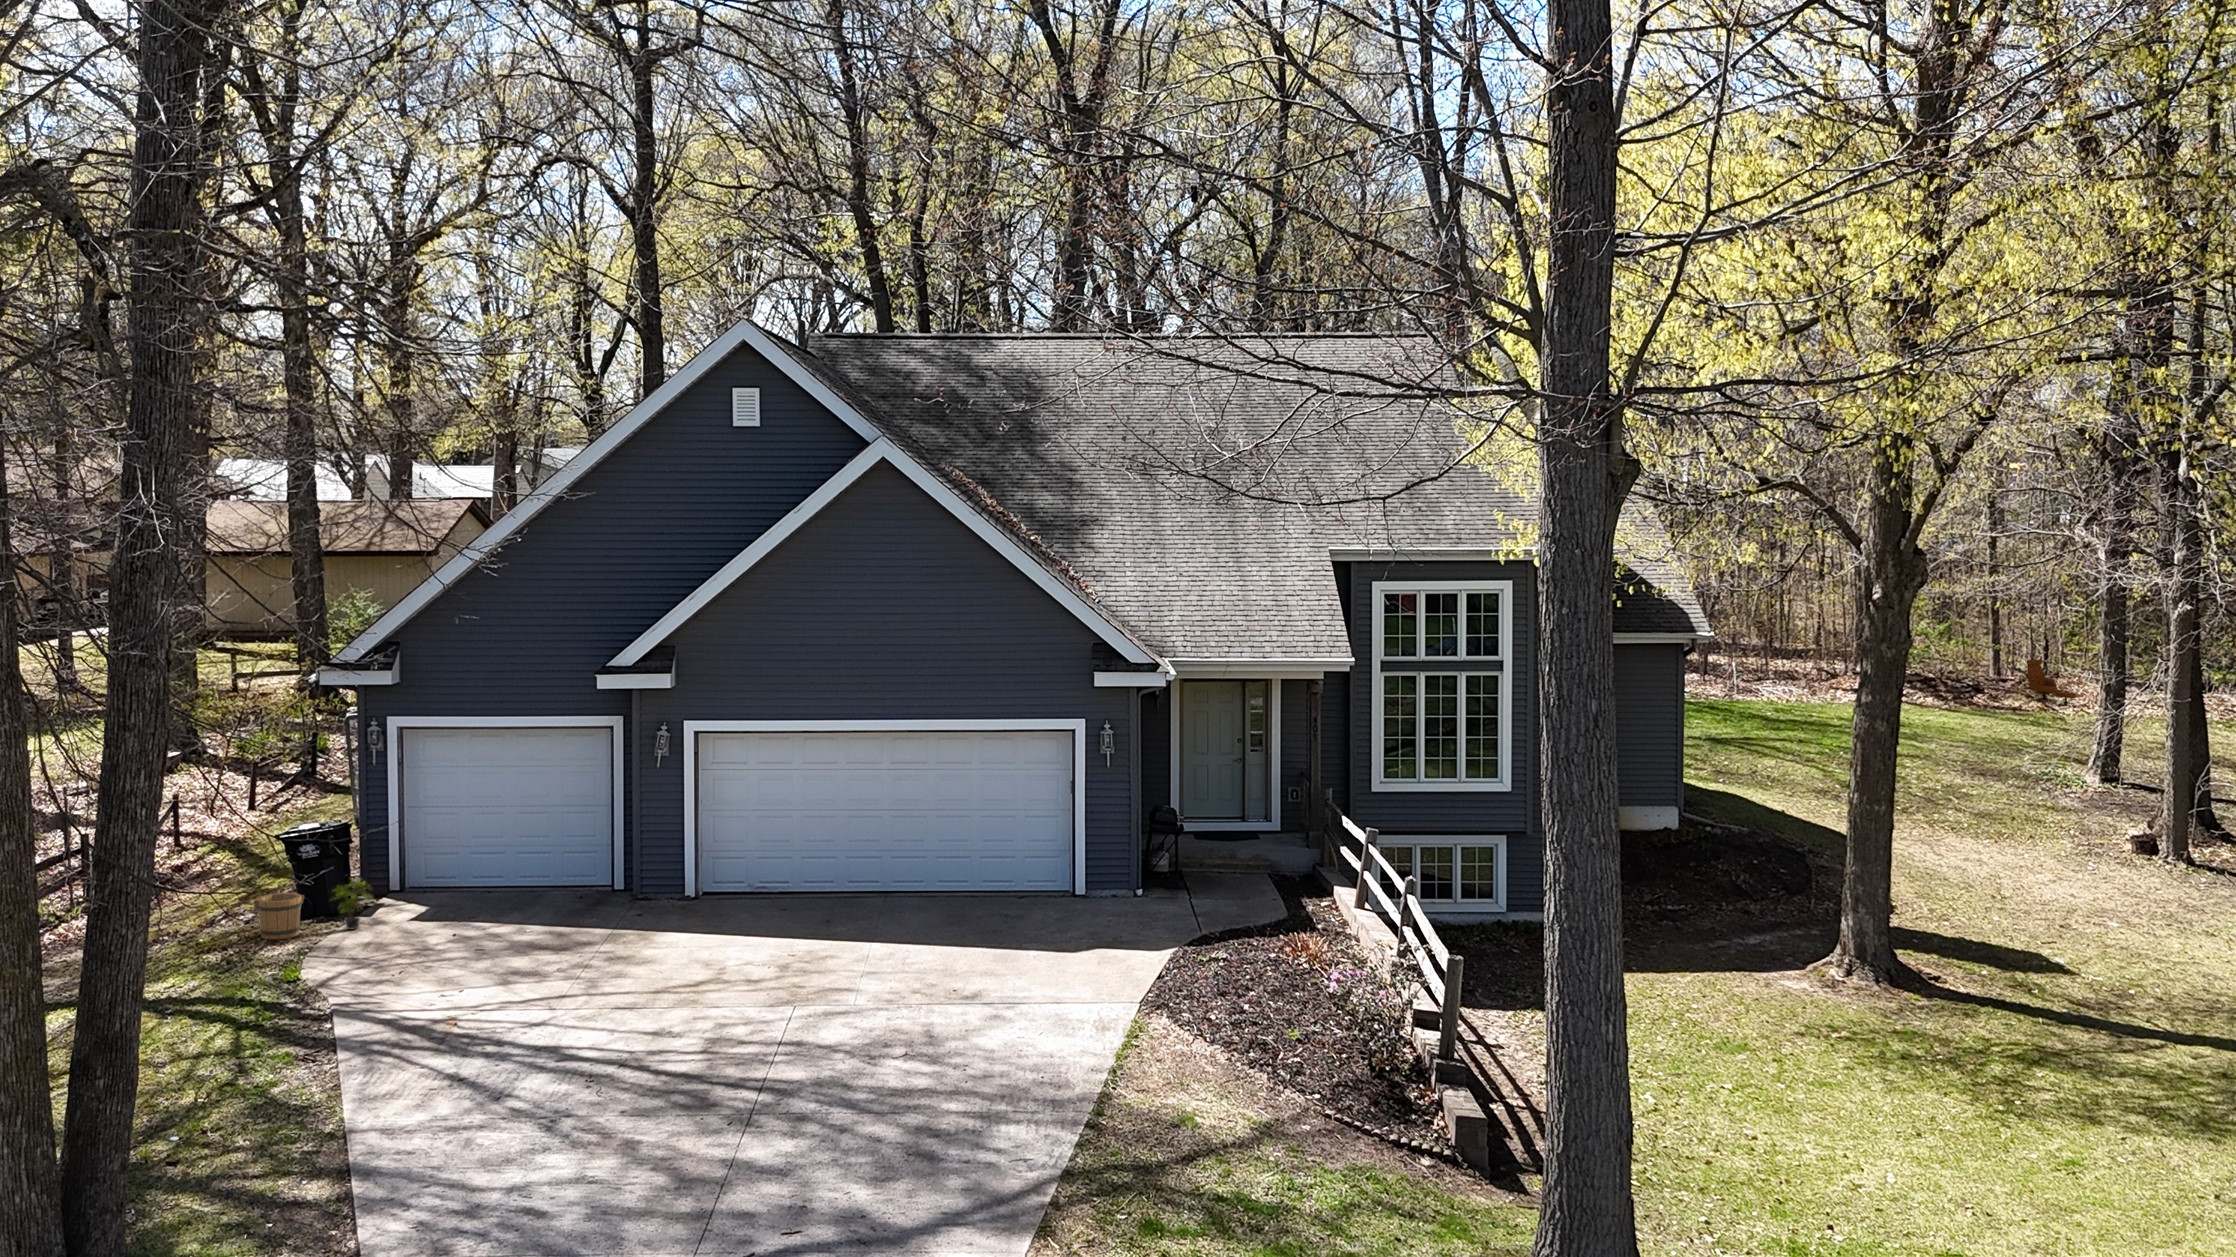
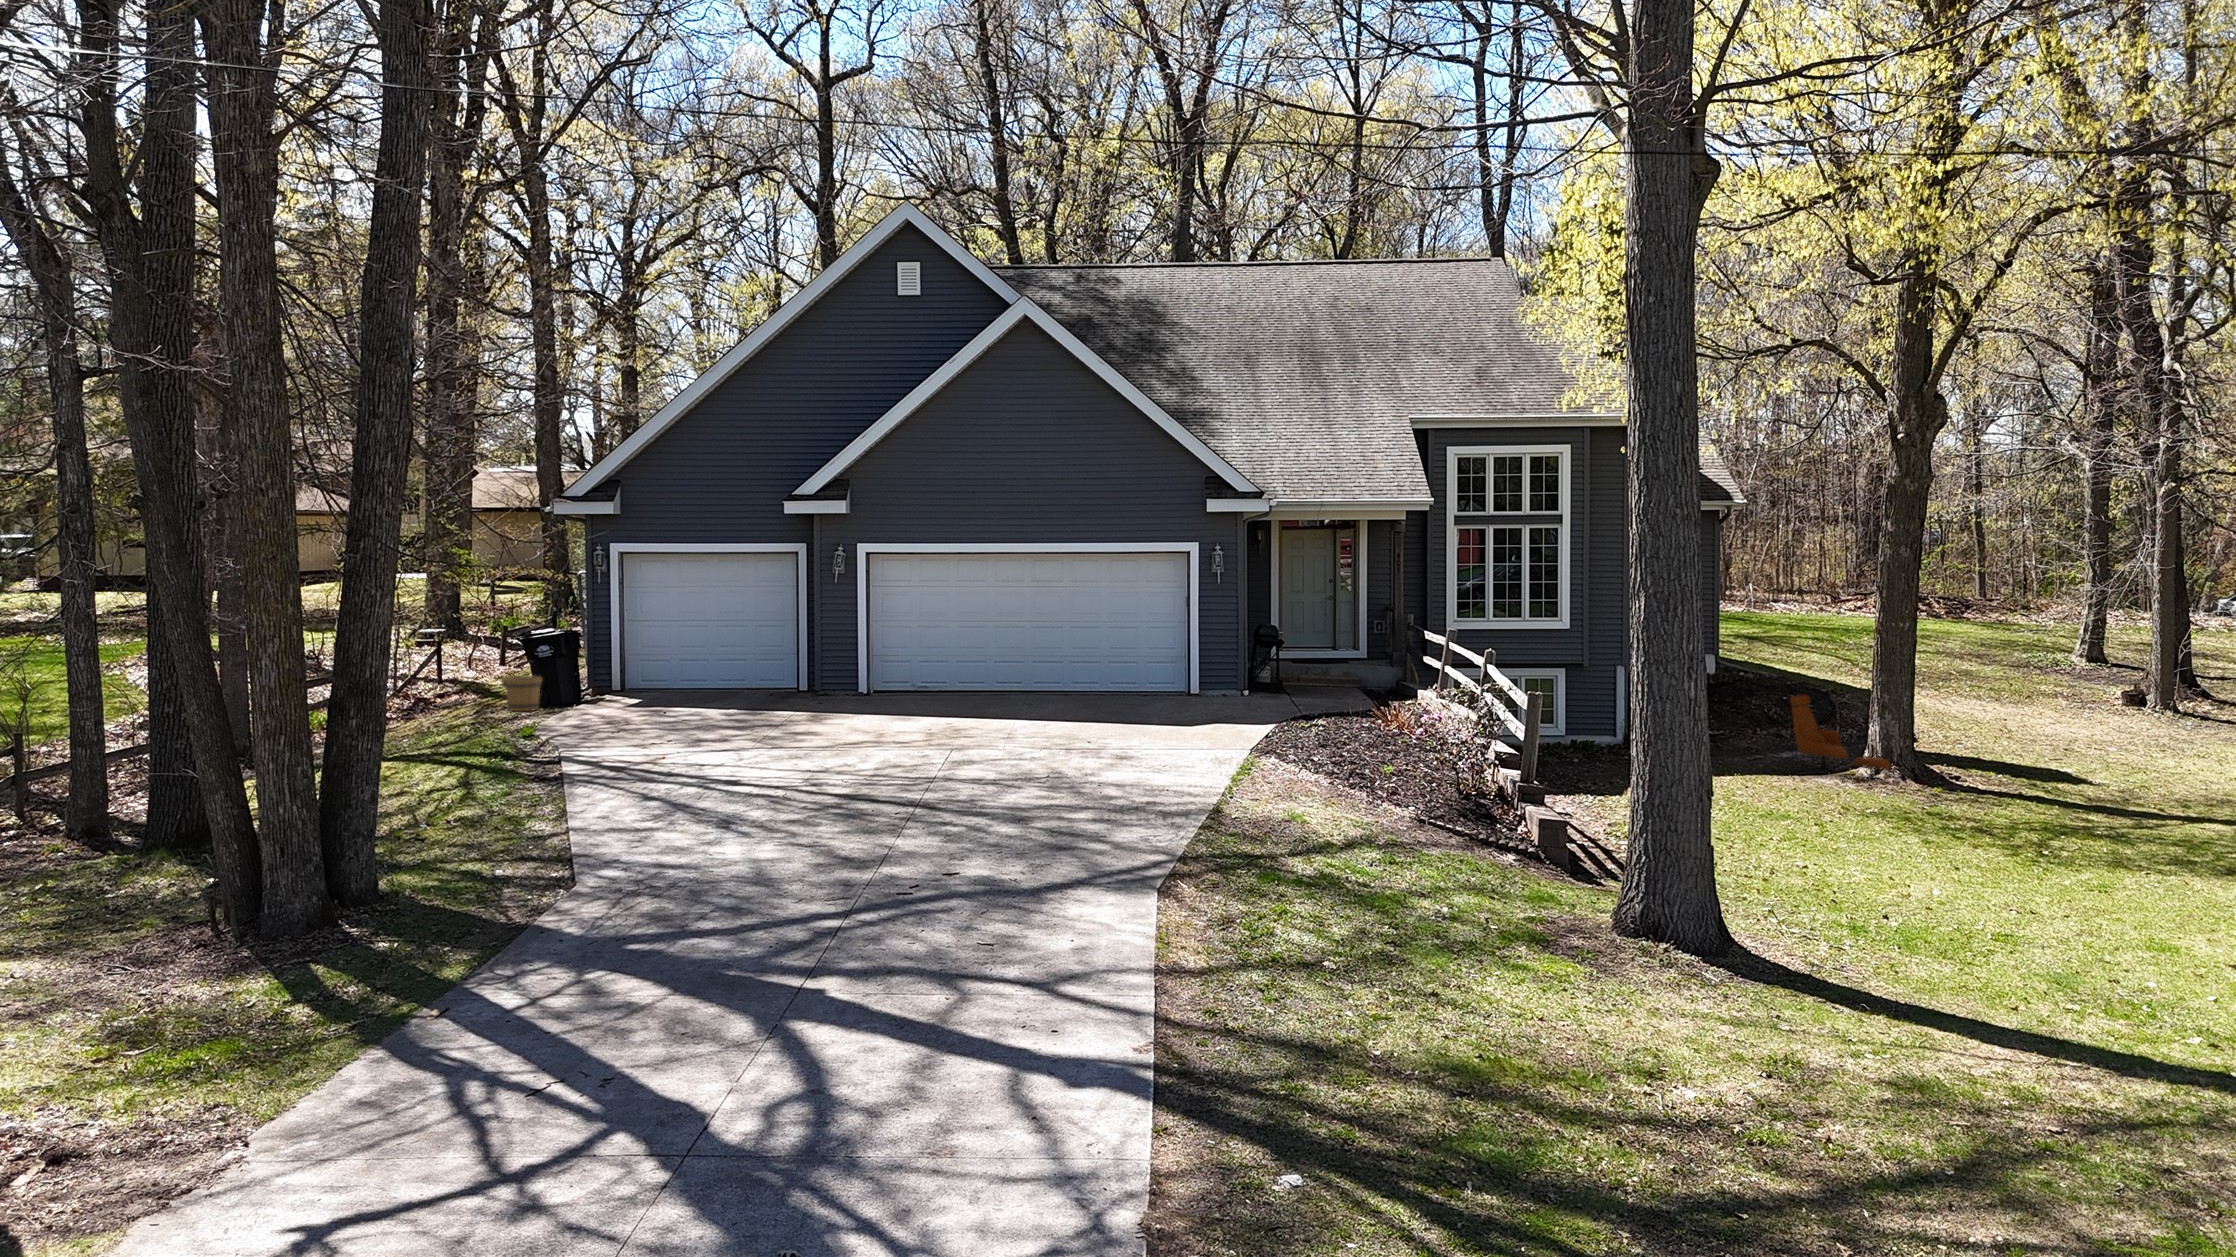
lounge chair: present [2026,660,2076,704] -> present [1790,695,1891,782]
potted plant: present [333,879,372,930] -> none [563,664,599,707]

